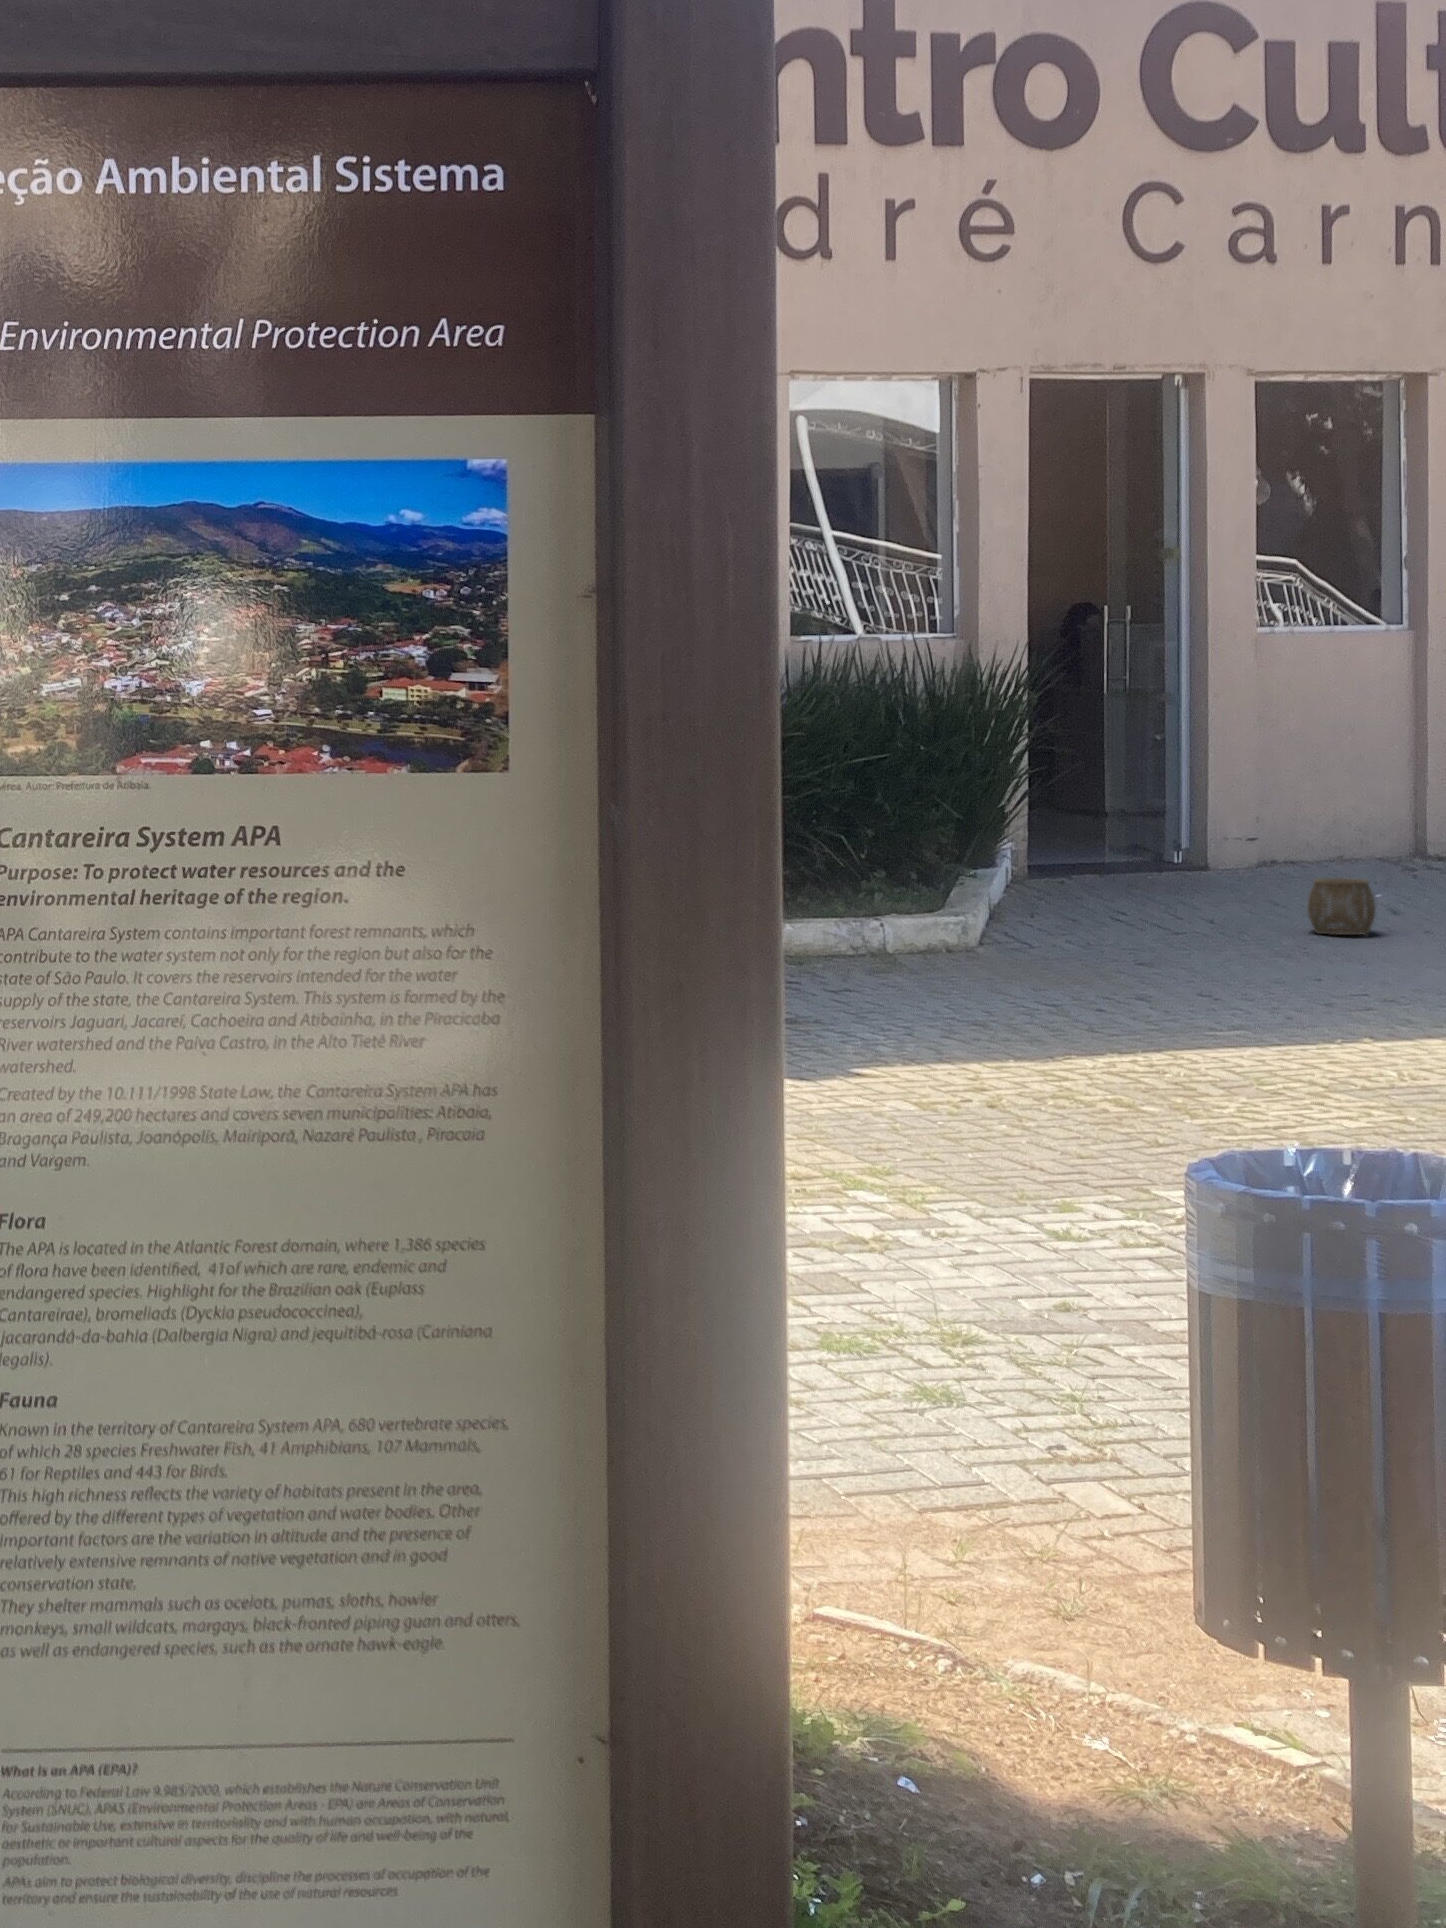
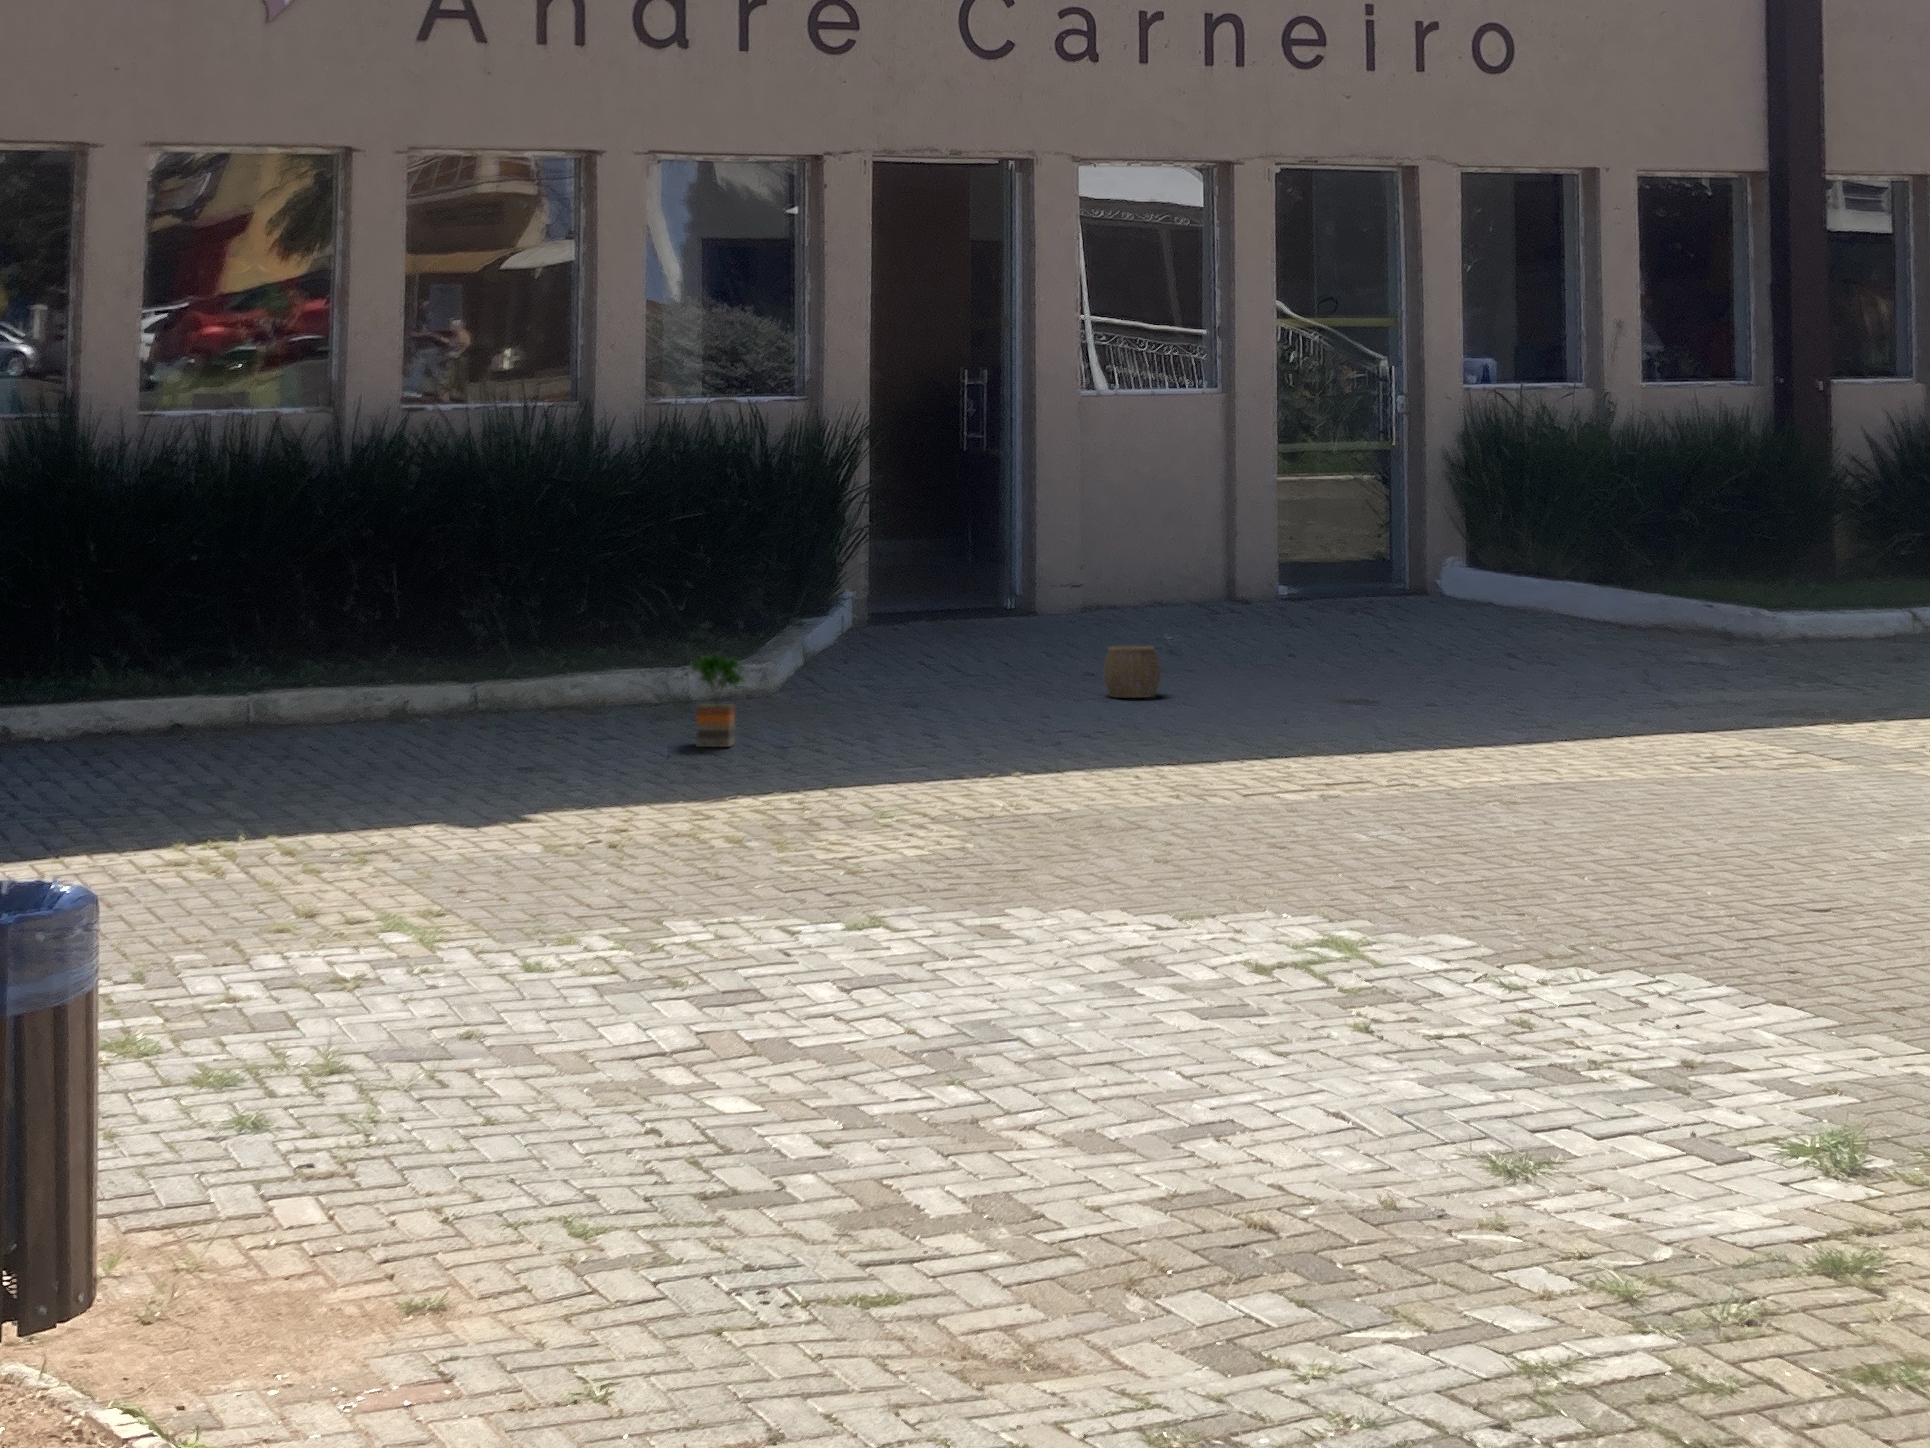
potted tree: none [850,881,919,981] -> present [690,655,745,747]

